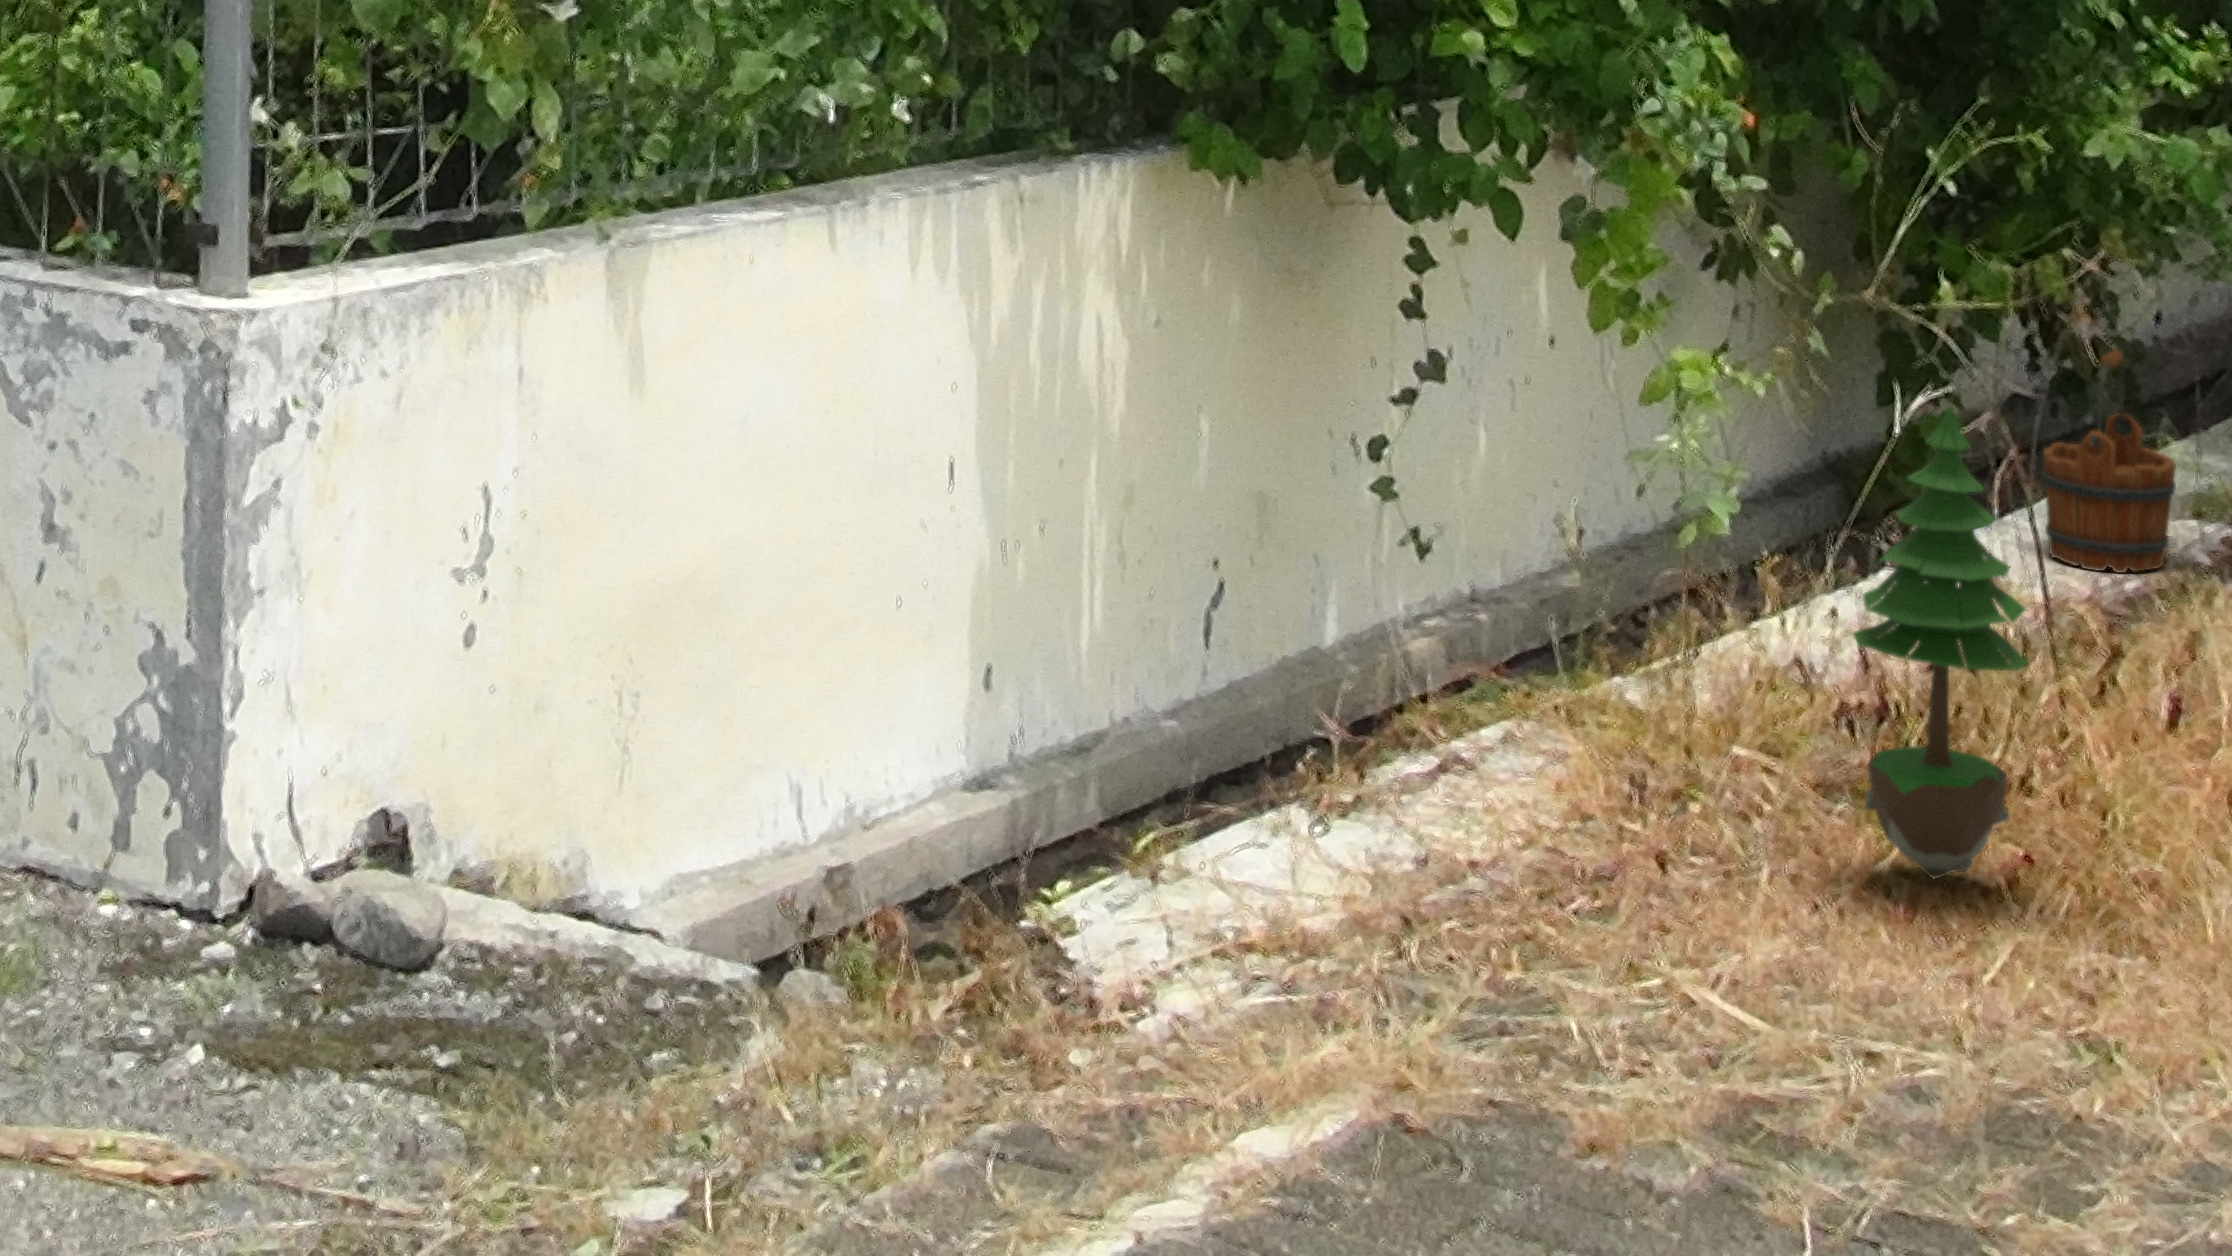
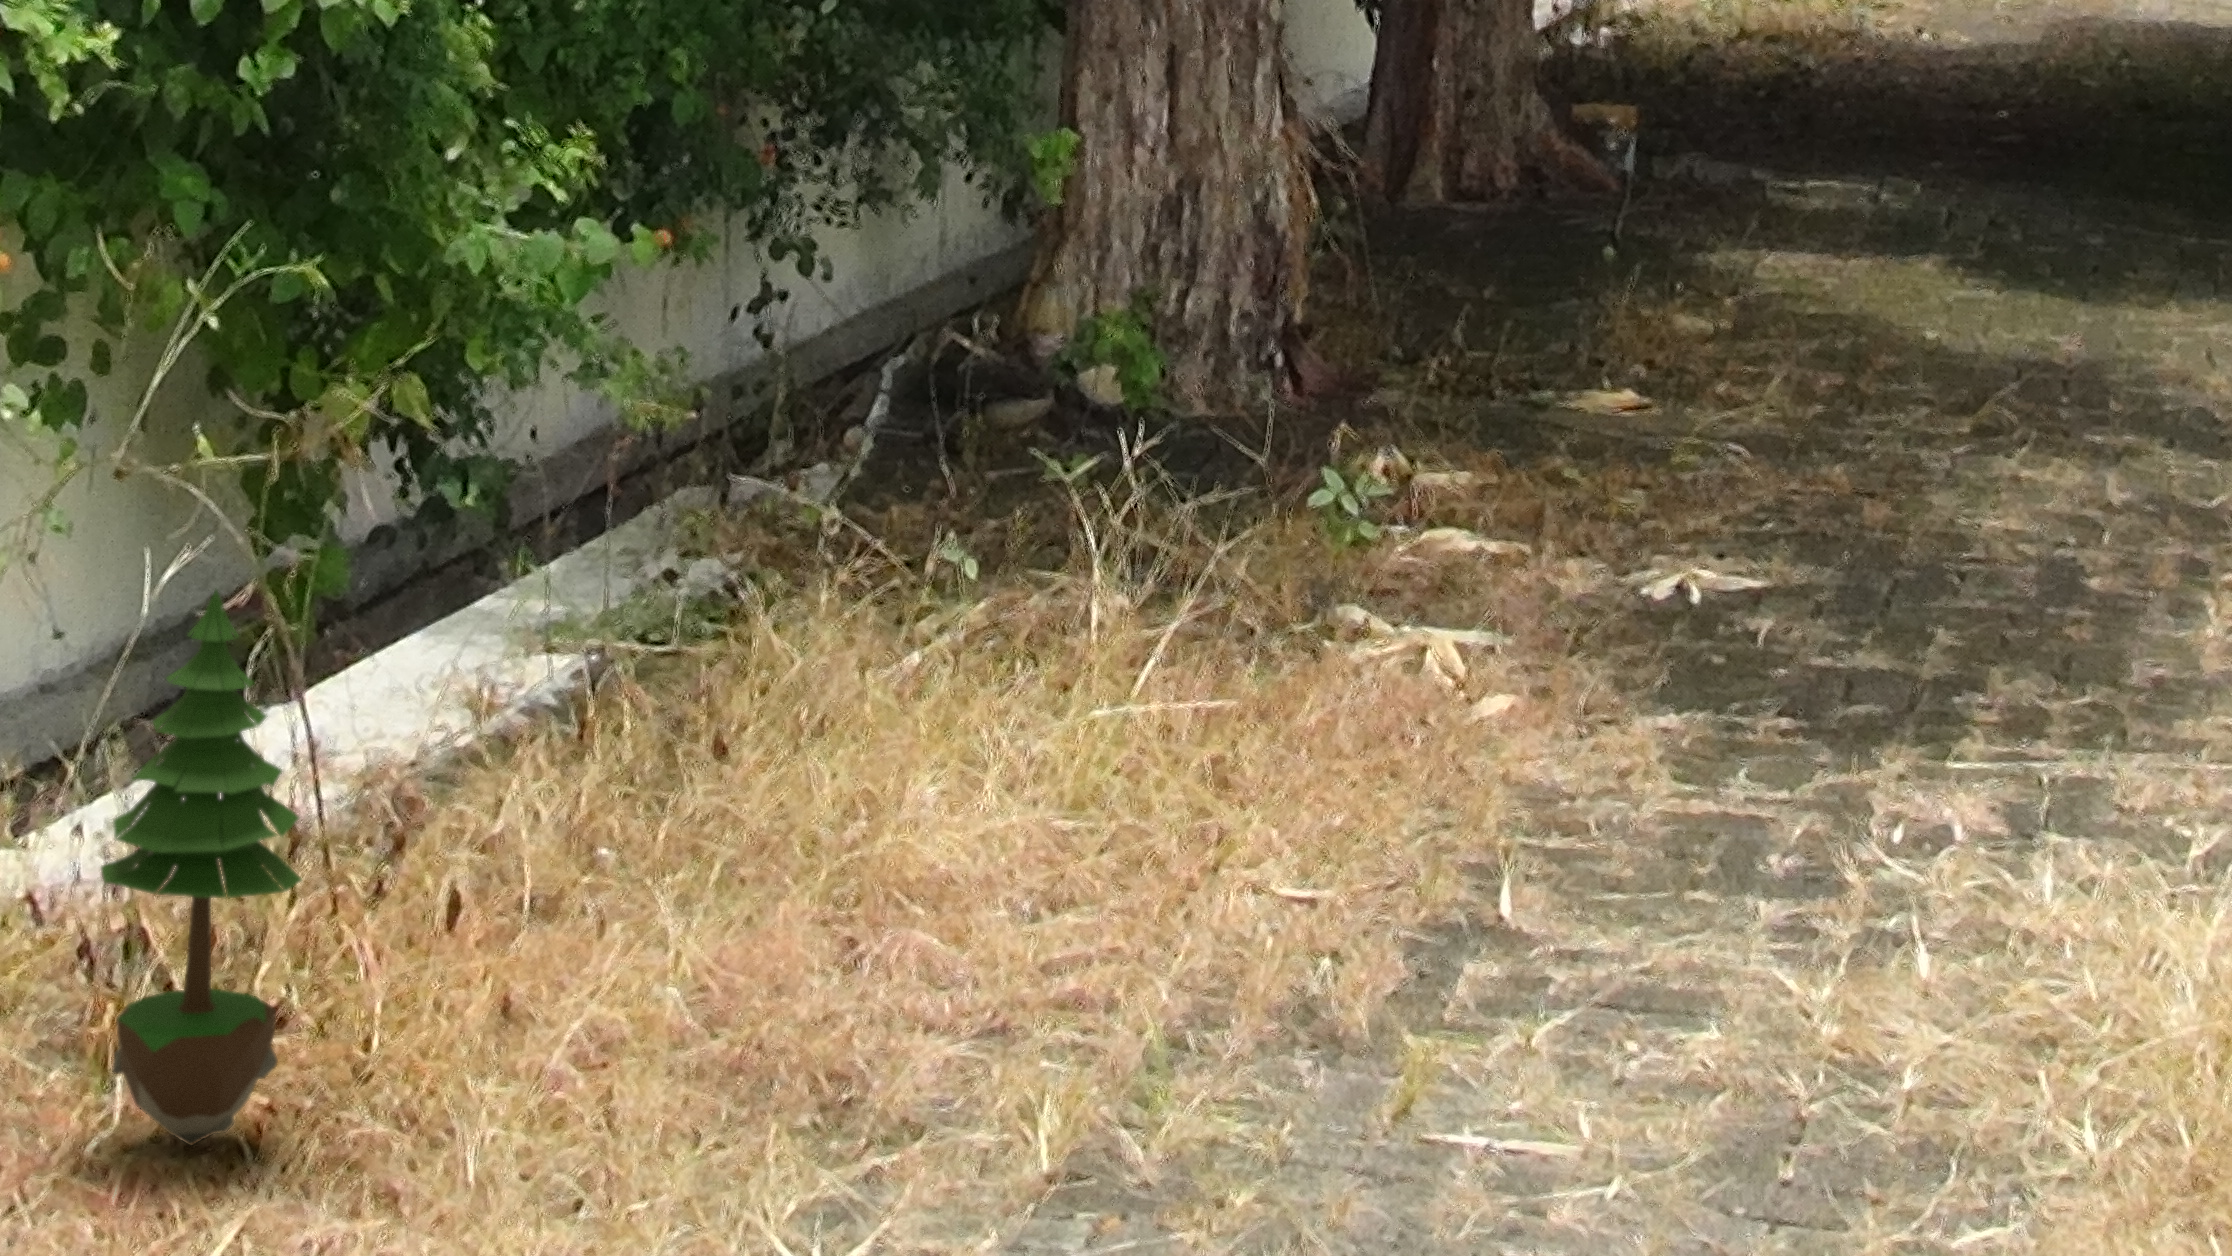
wooden bucket: present [2042,351,2176,573] -> none [381,487,524,735]

